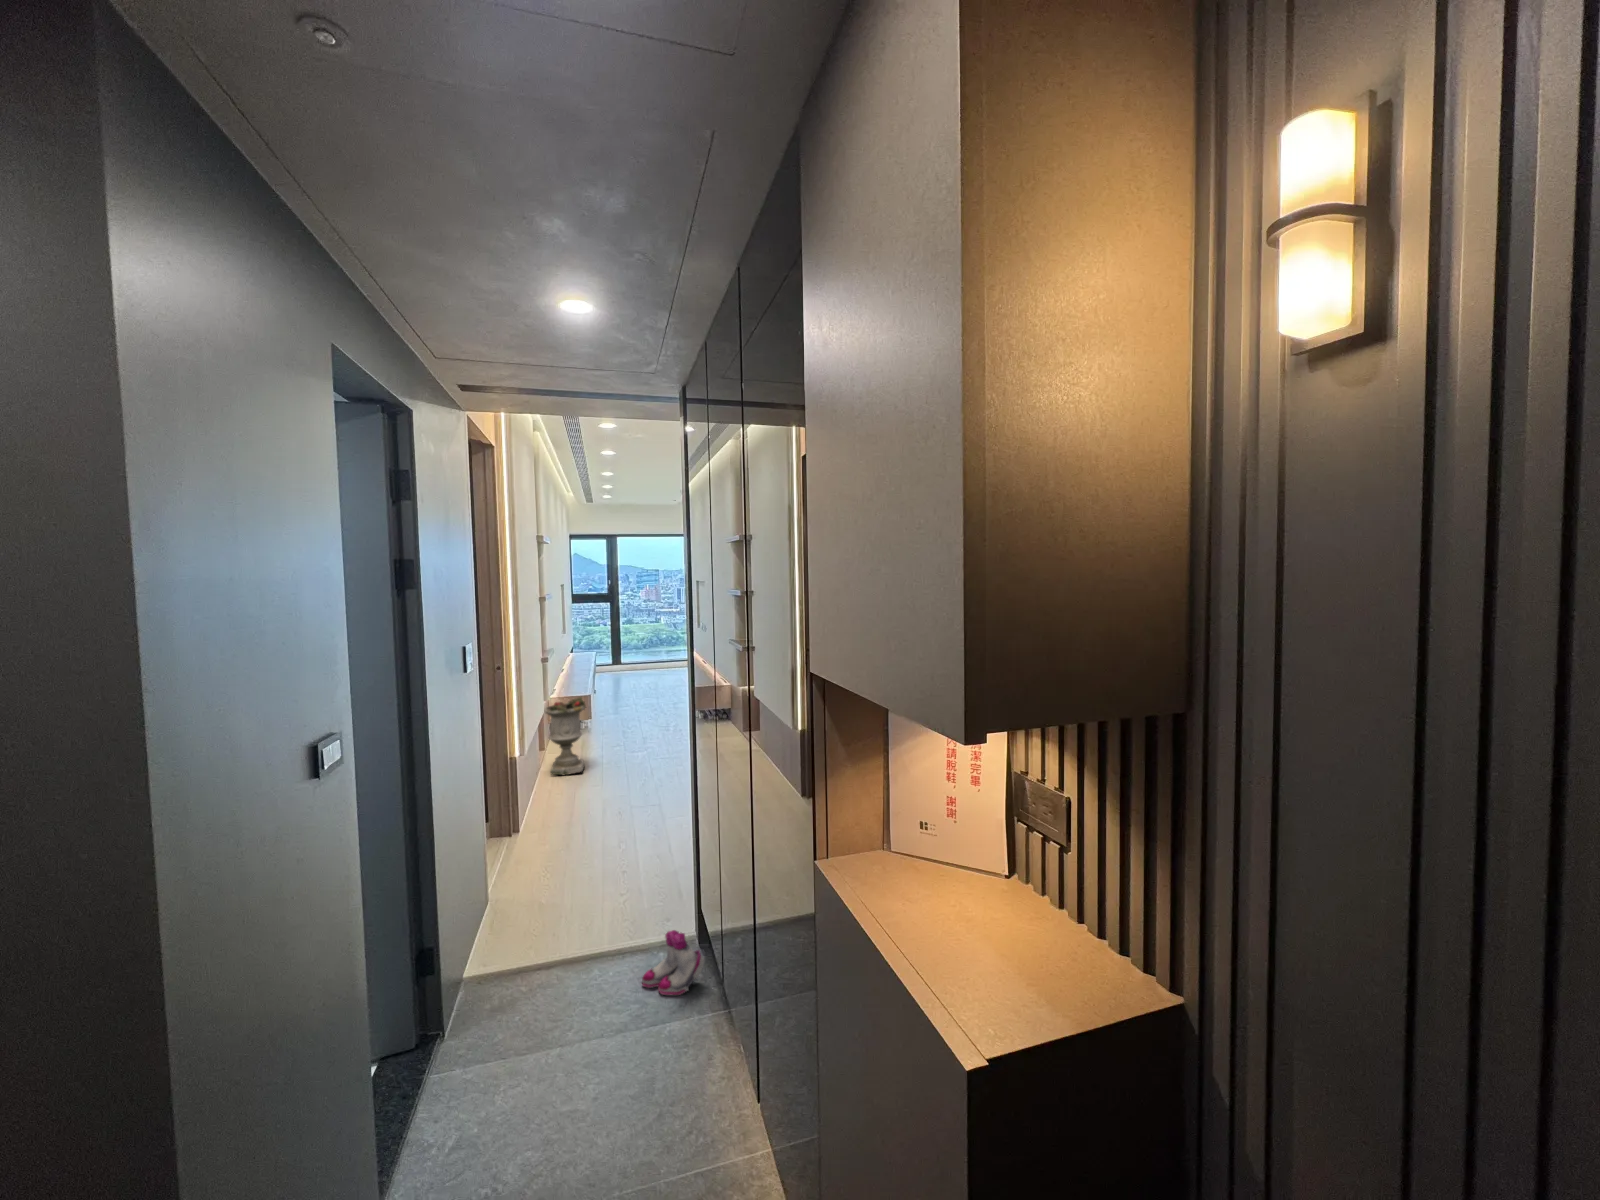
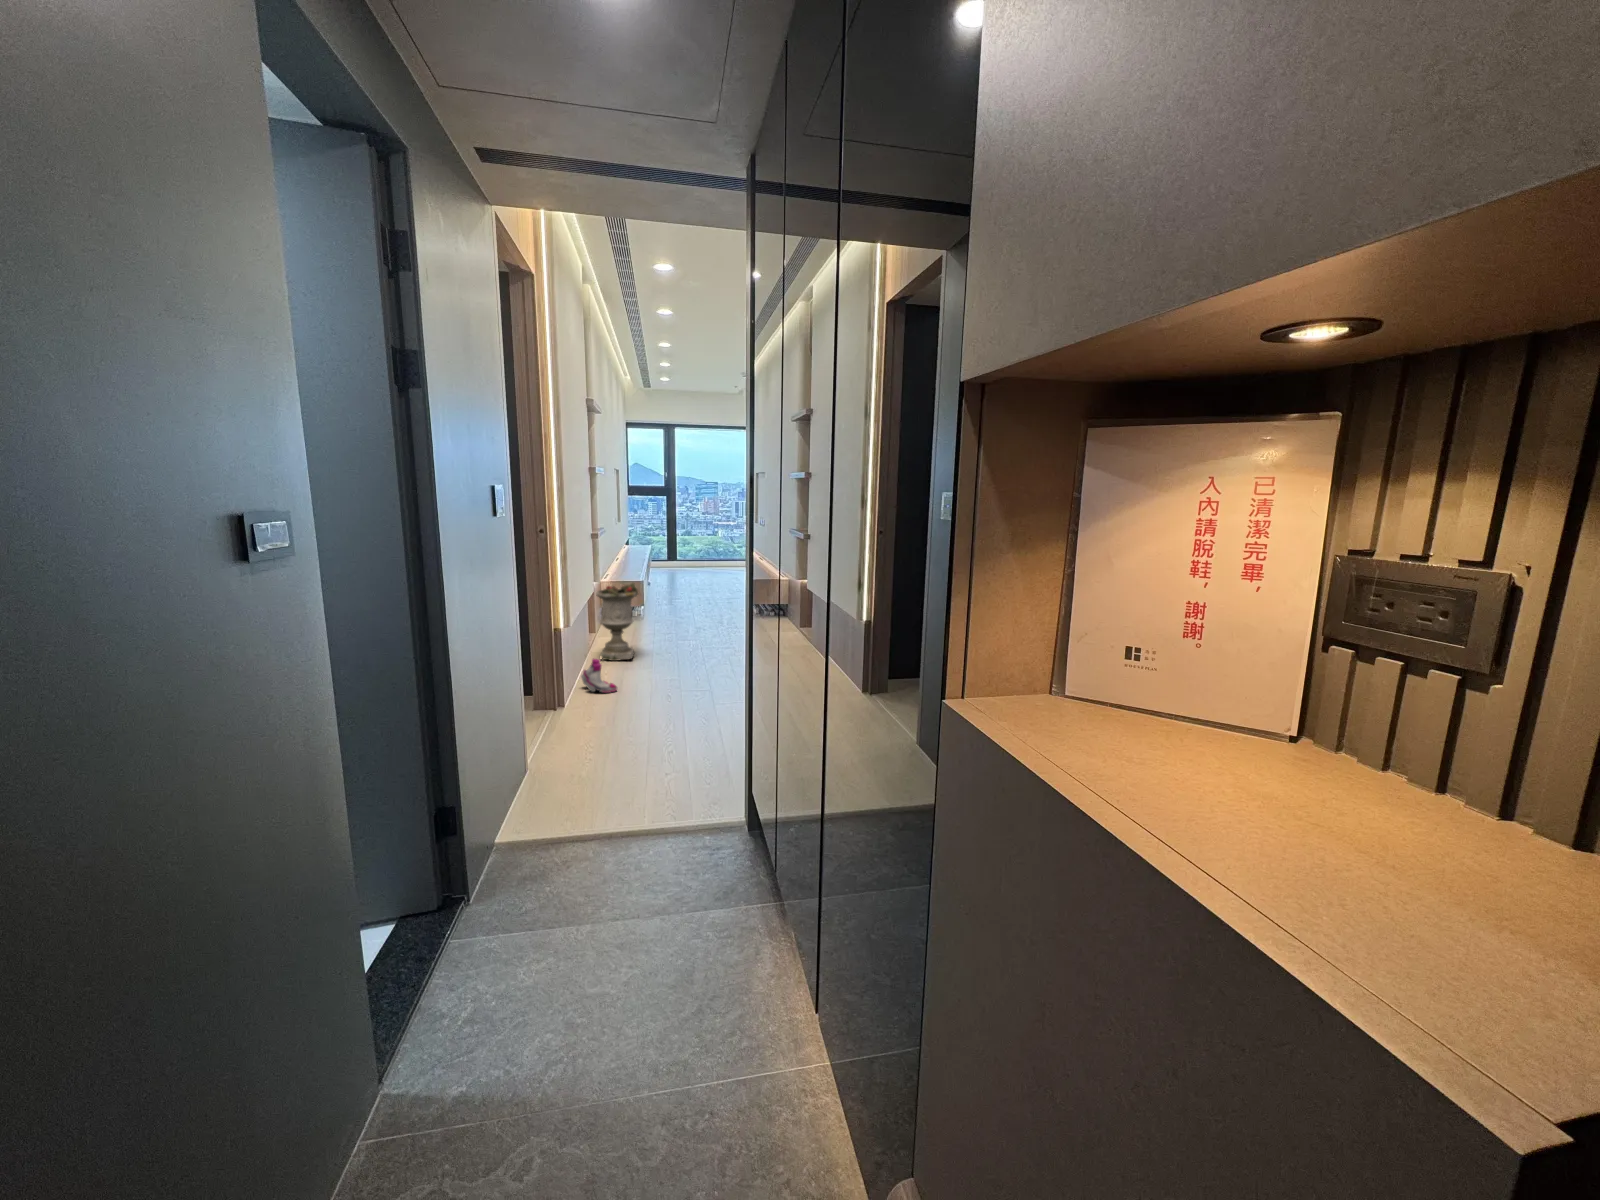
boots: present [642,930,704,995] -> present [581,659,617,693]

